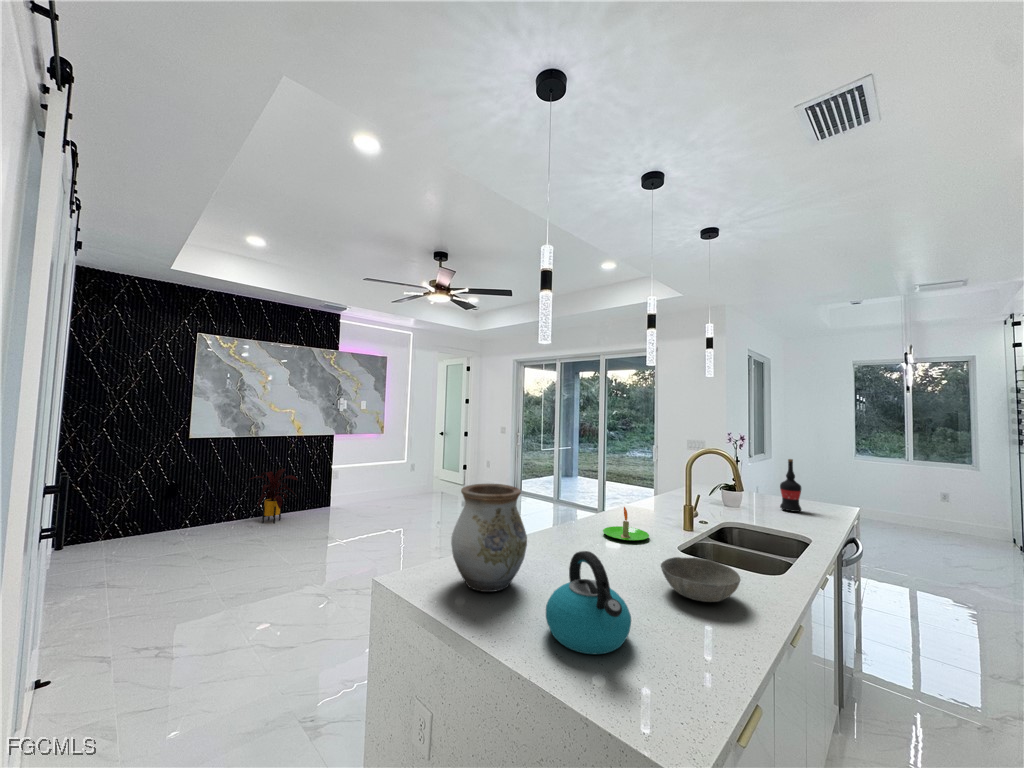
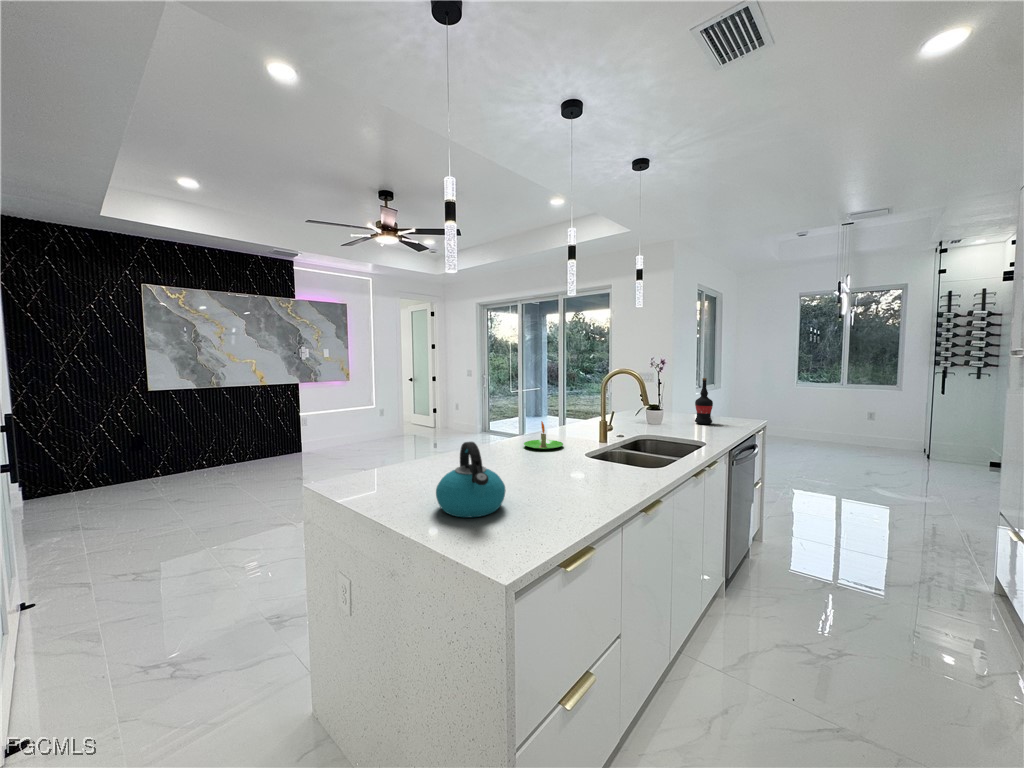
house plant: present [251,469,298,523] -> none [213,417,267,469]
vase: present [451,484,527,592] -> none [368,399,436,487]
bowl: present [661,557,740,602] -> none [550,452,612,483]

